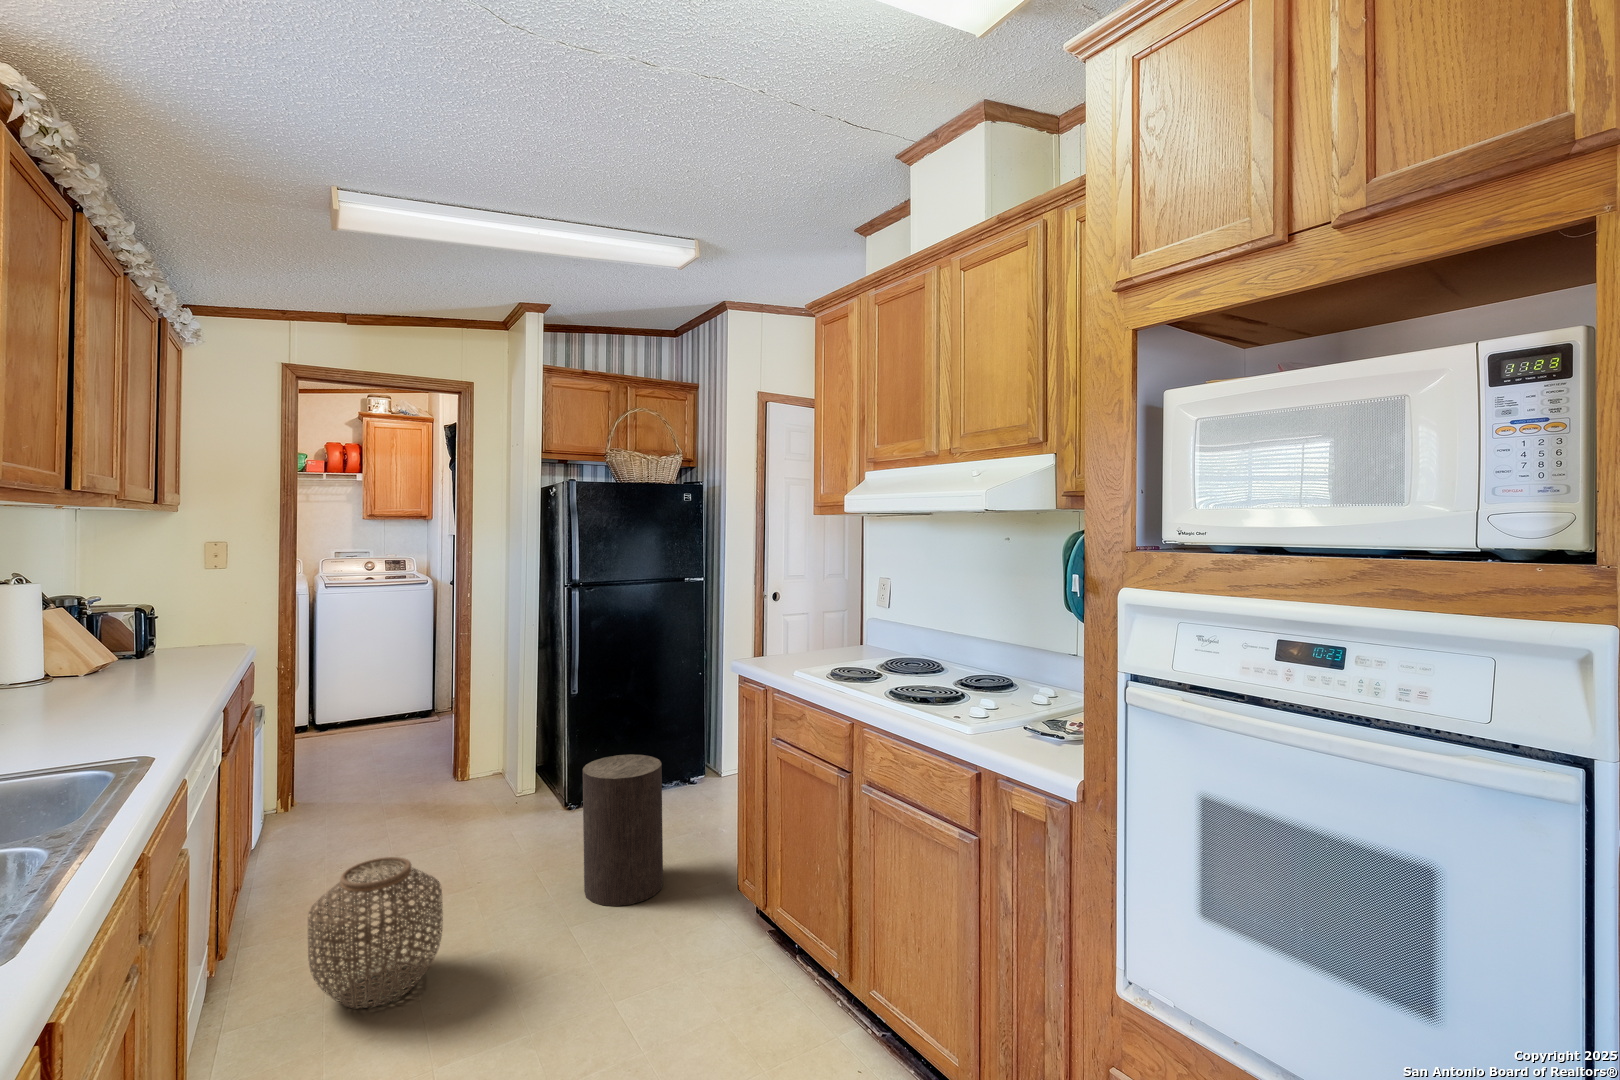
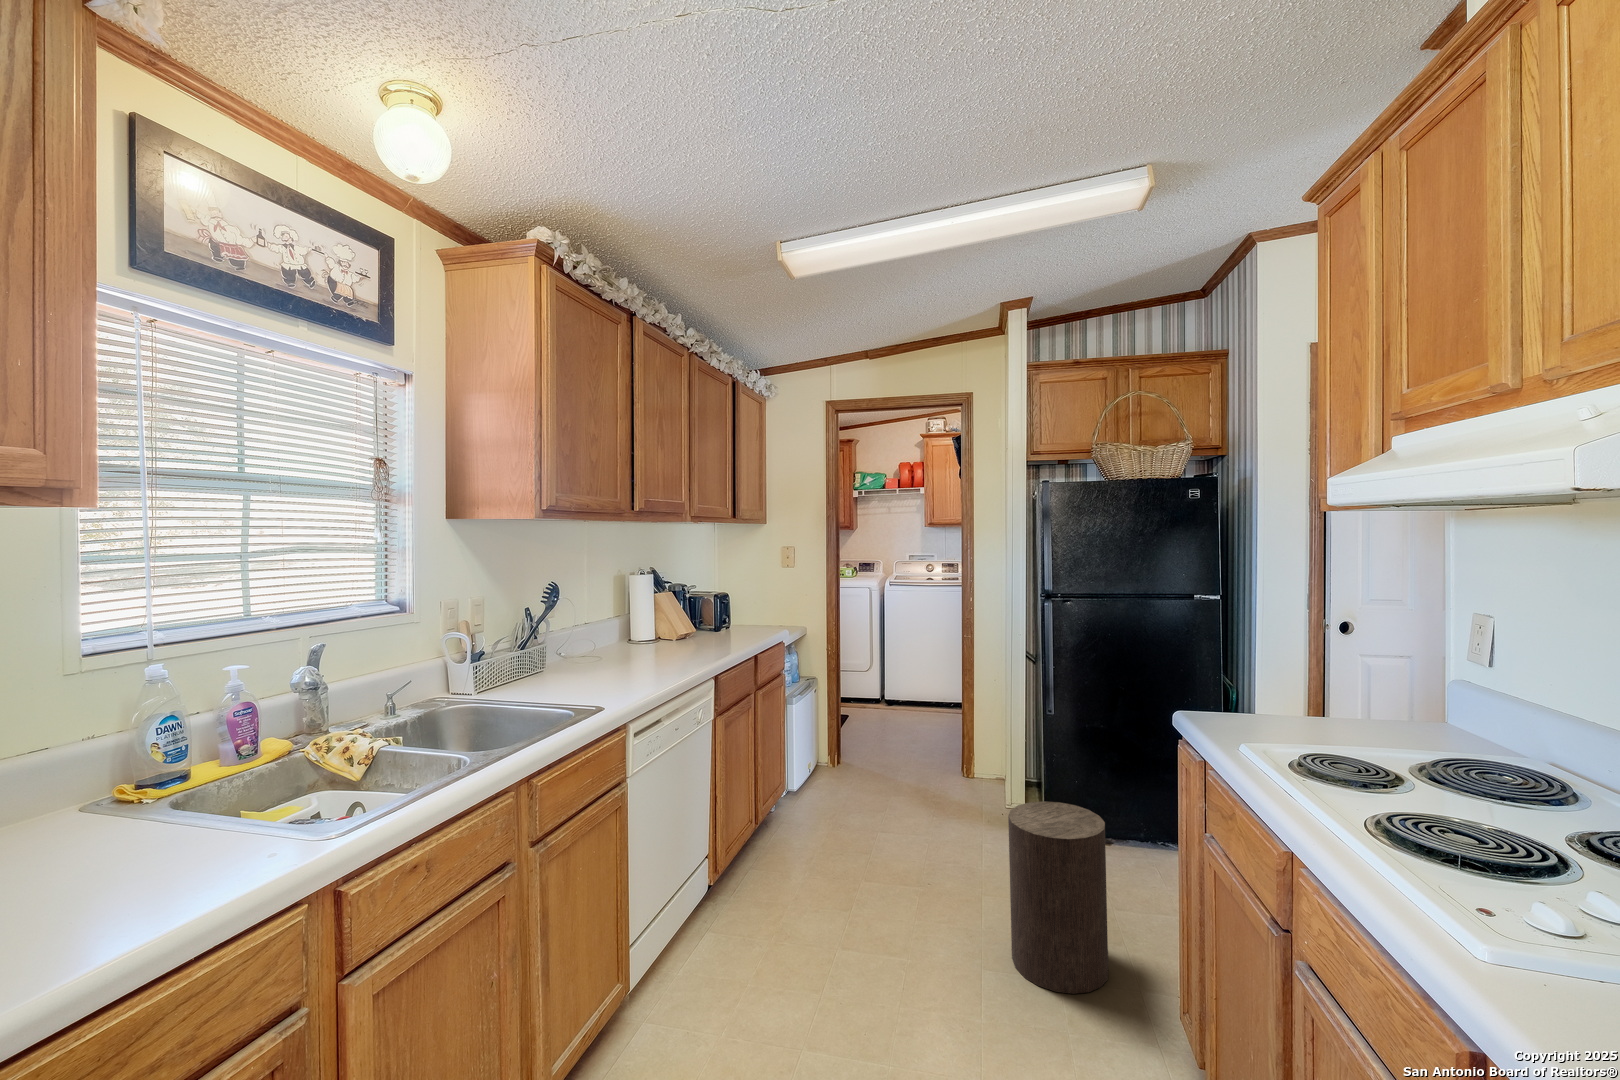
woven basket: present [308,857,443,1008] -> none [730,849,841,994]

